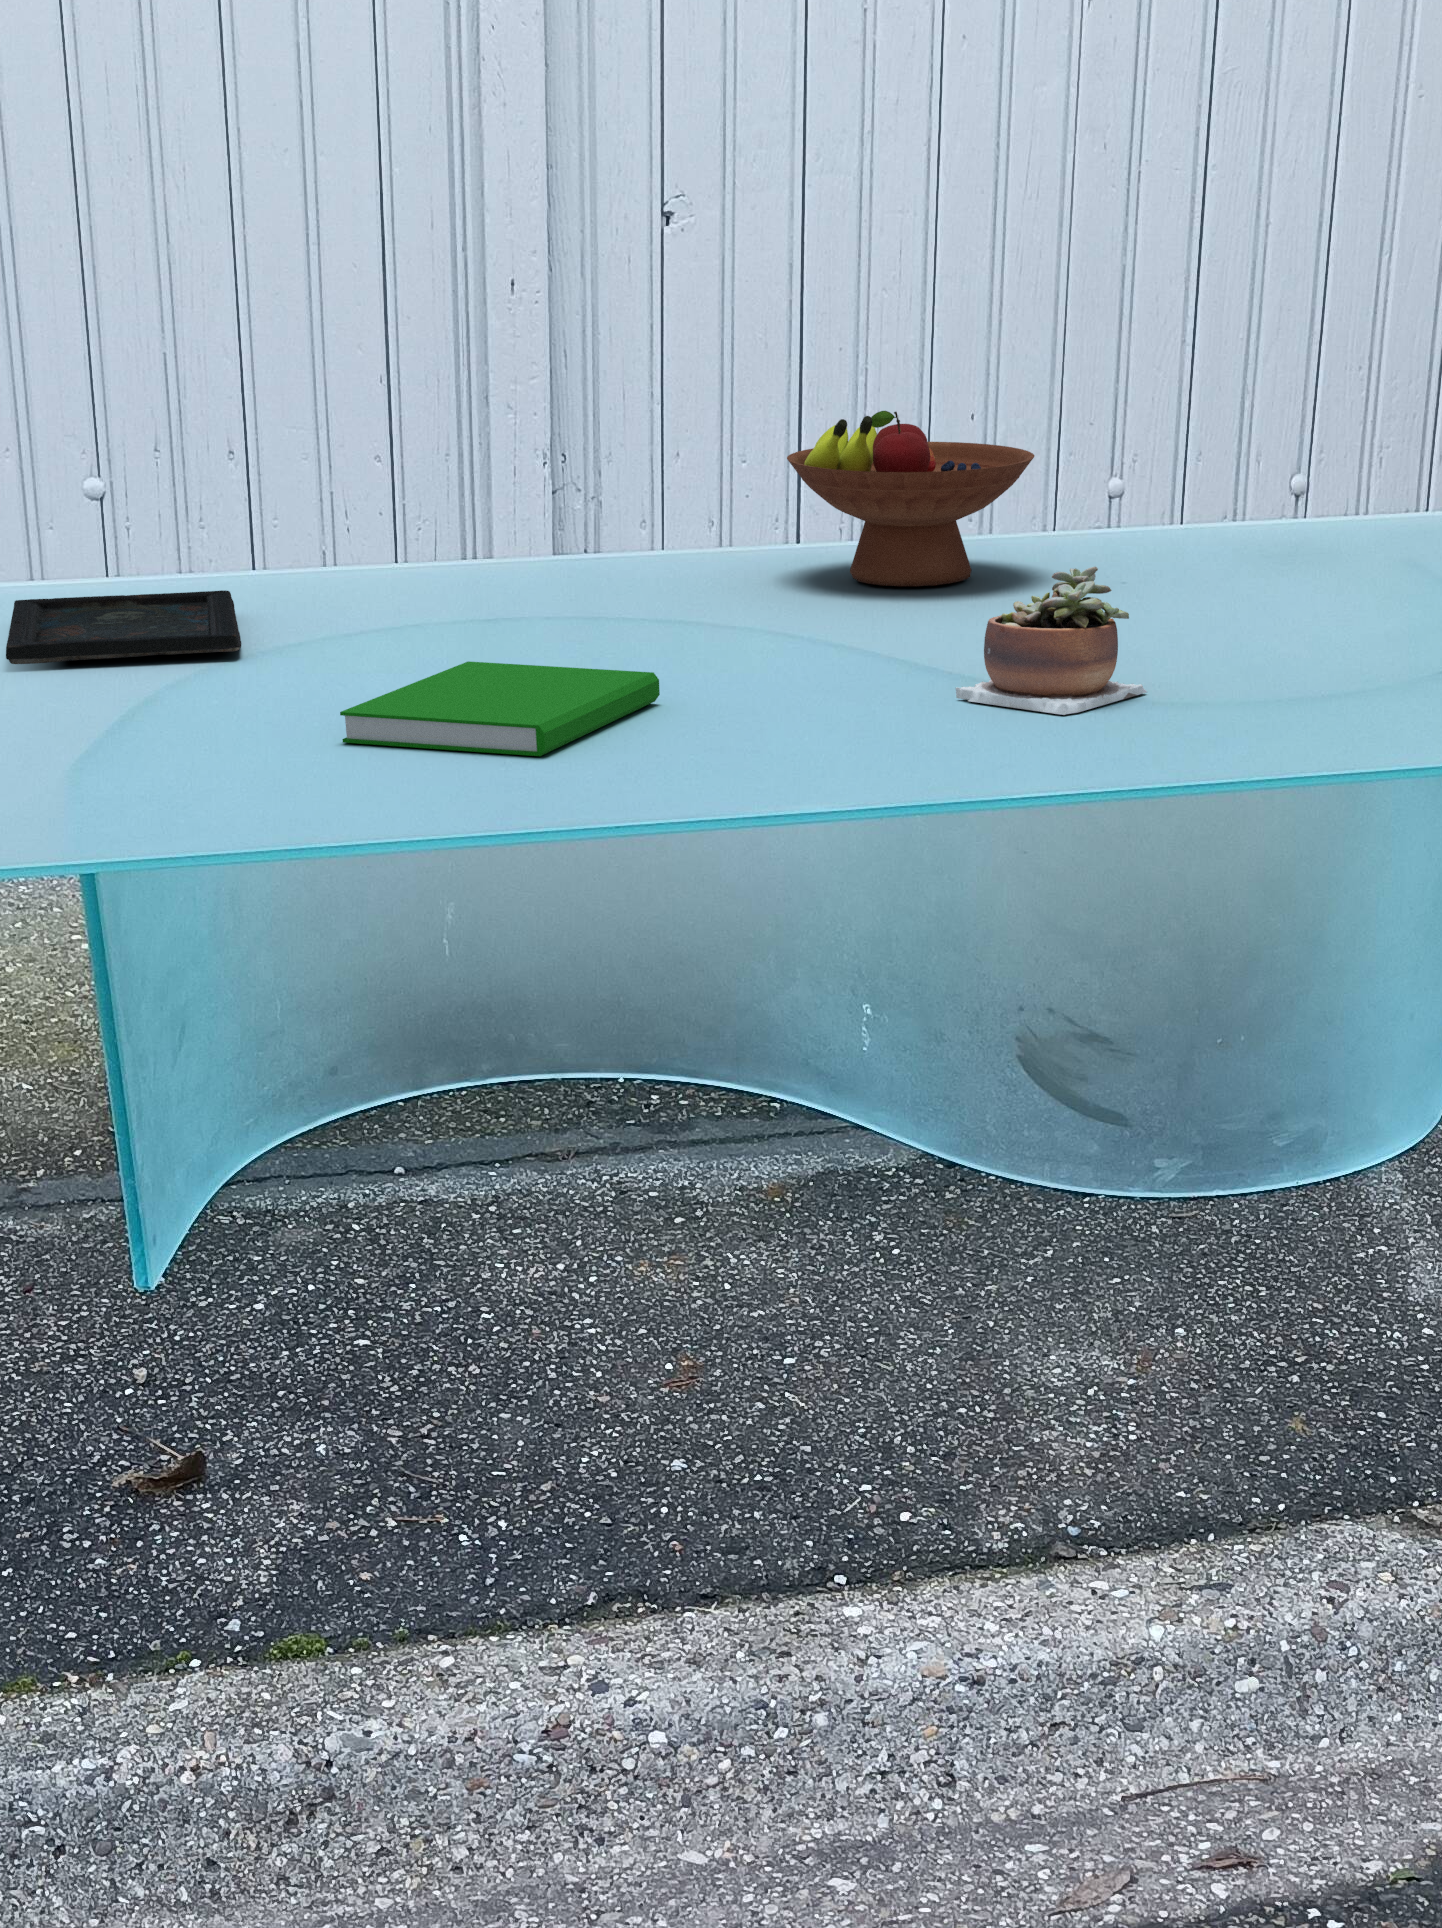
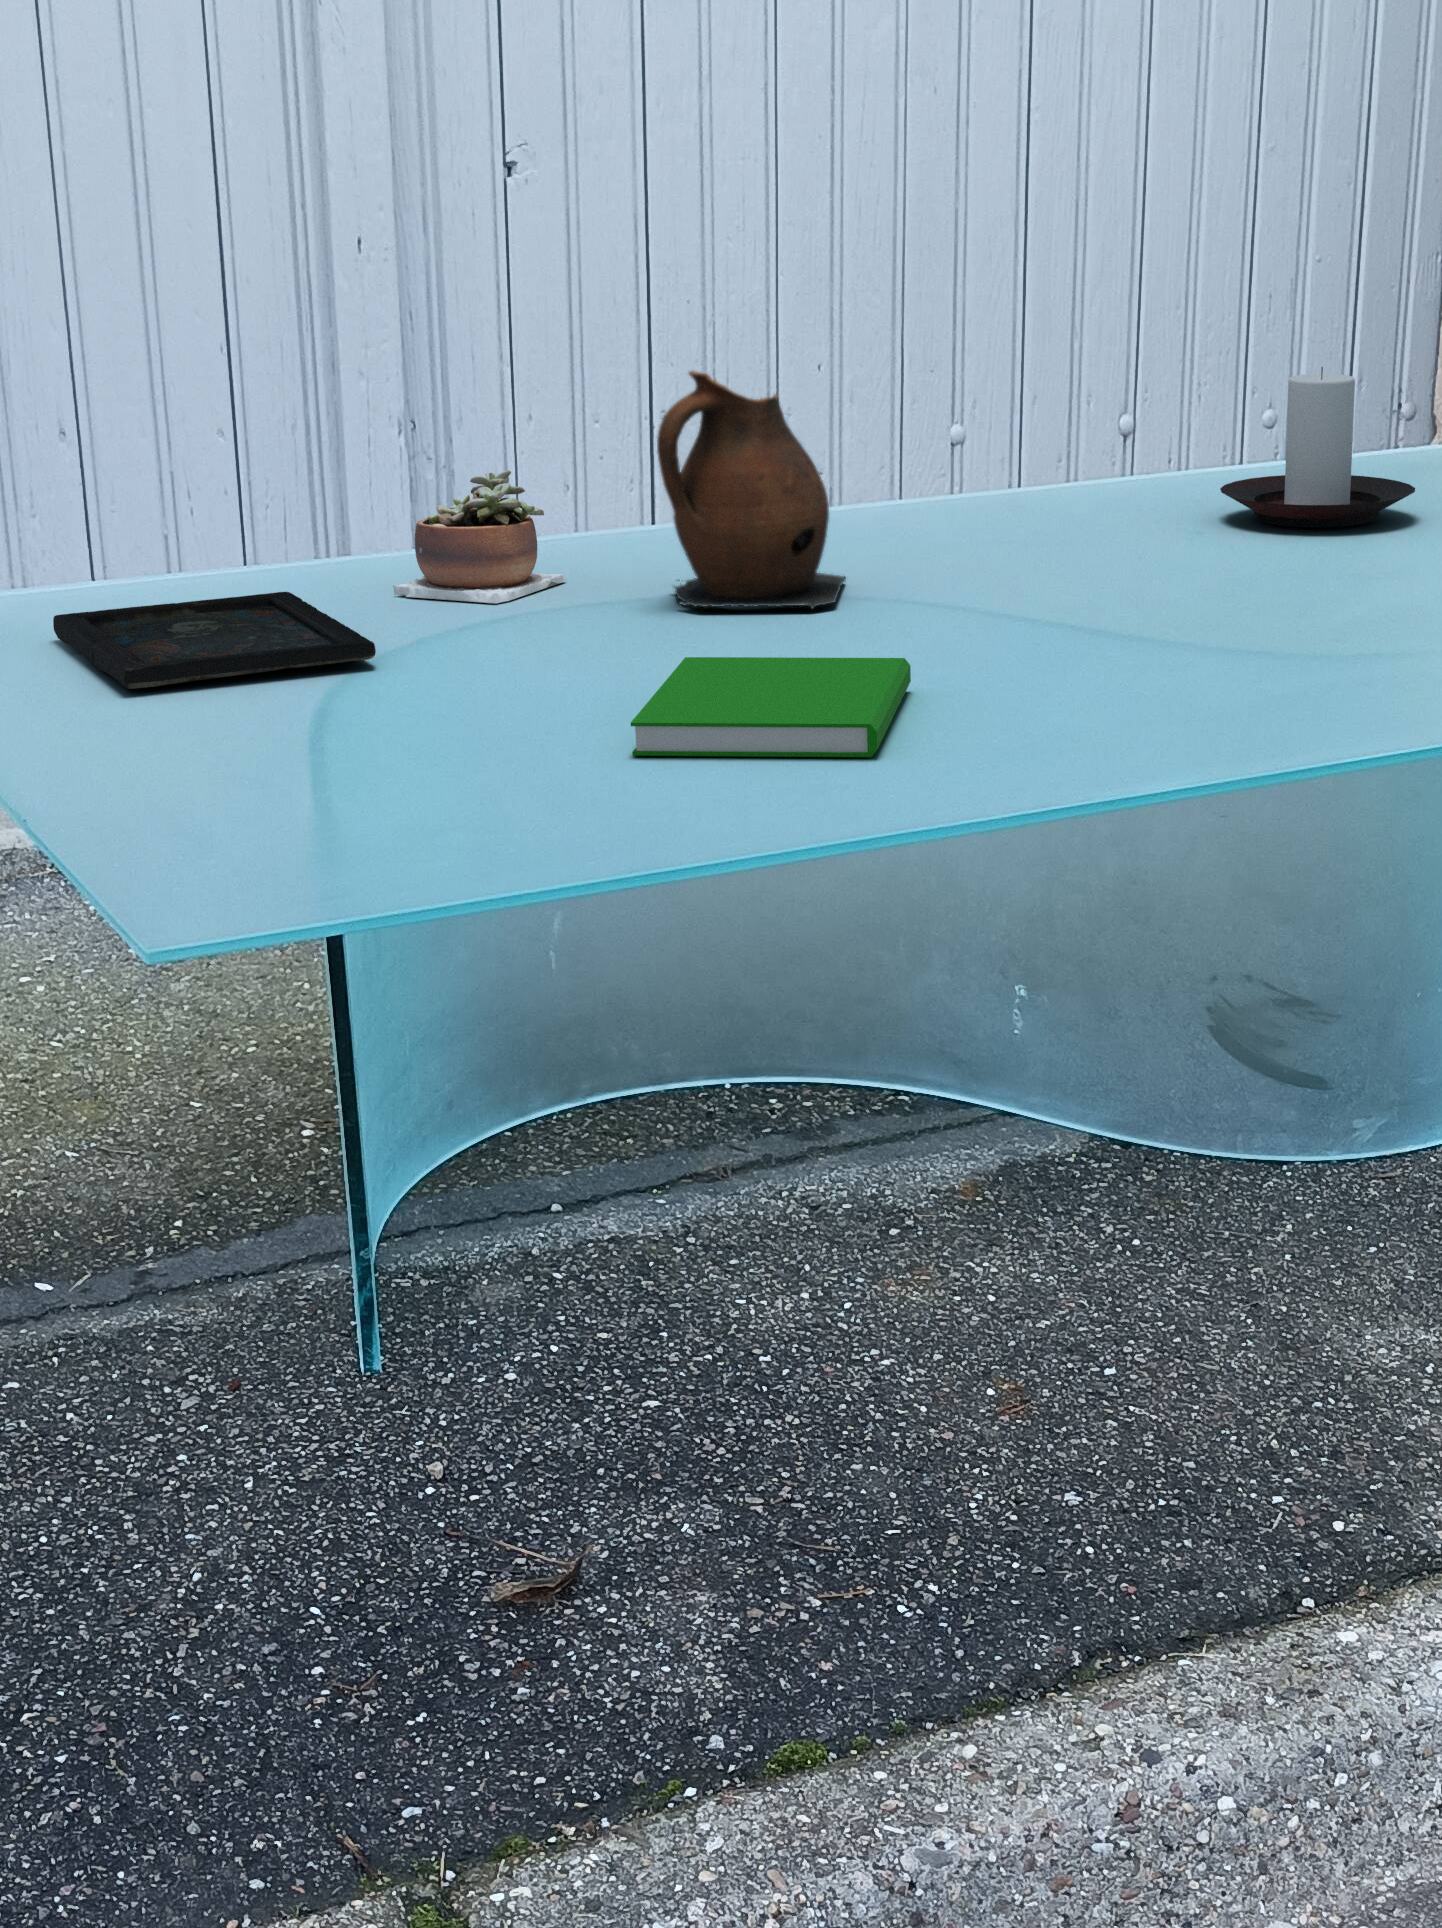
ceramic pitcher: none [545,401,742,632] -> present [657,371,846,610]
fruit bowl: present [787,411,1034,586] -> none [842,367,1101,549]
candle holder: none [1167,424,1359,582] -> present [1220,367,1415,527]
succulent plant: present [956,567,1147,715] -> present [393,470,567,603]

